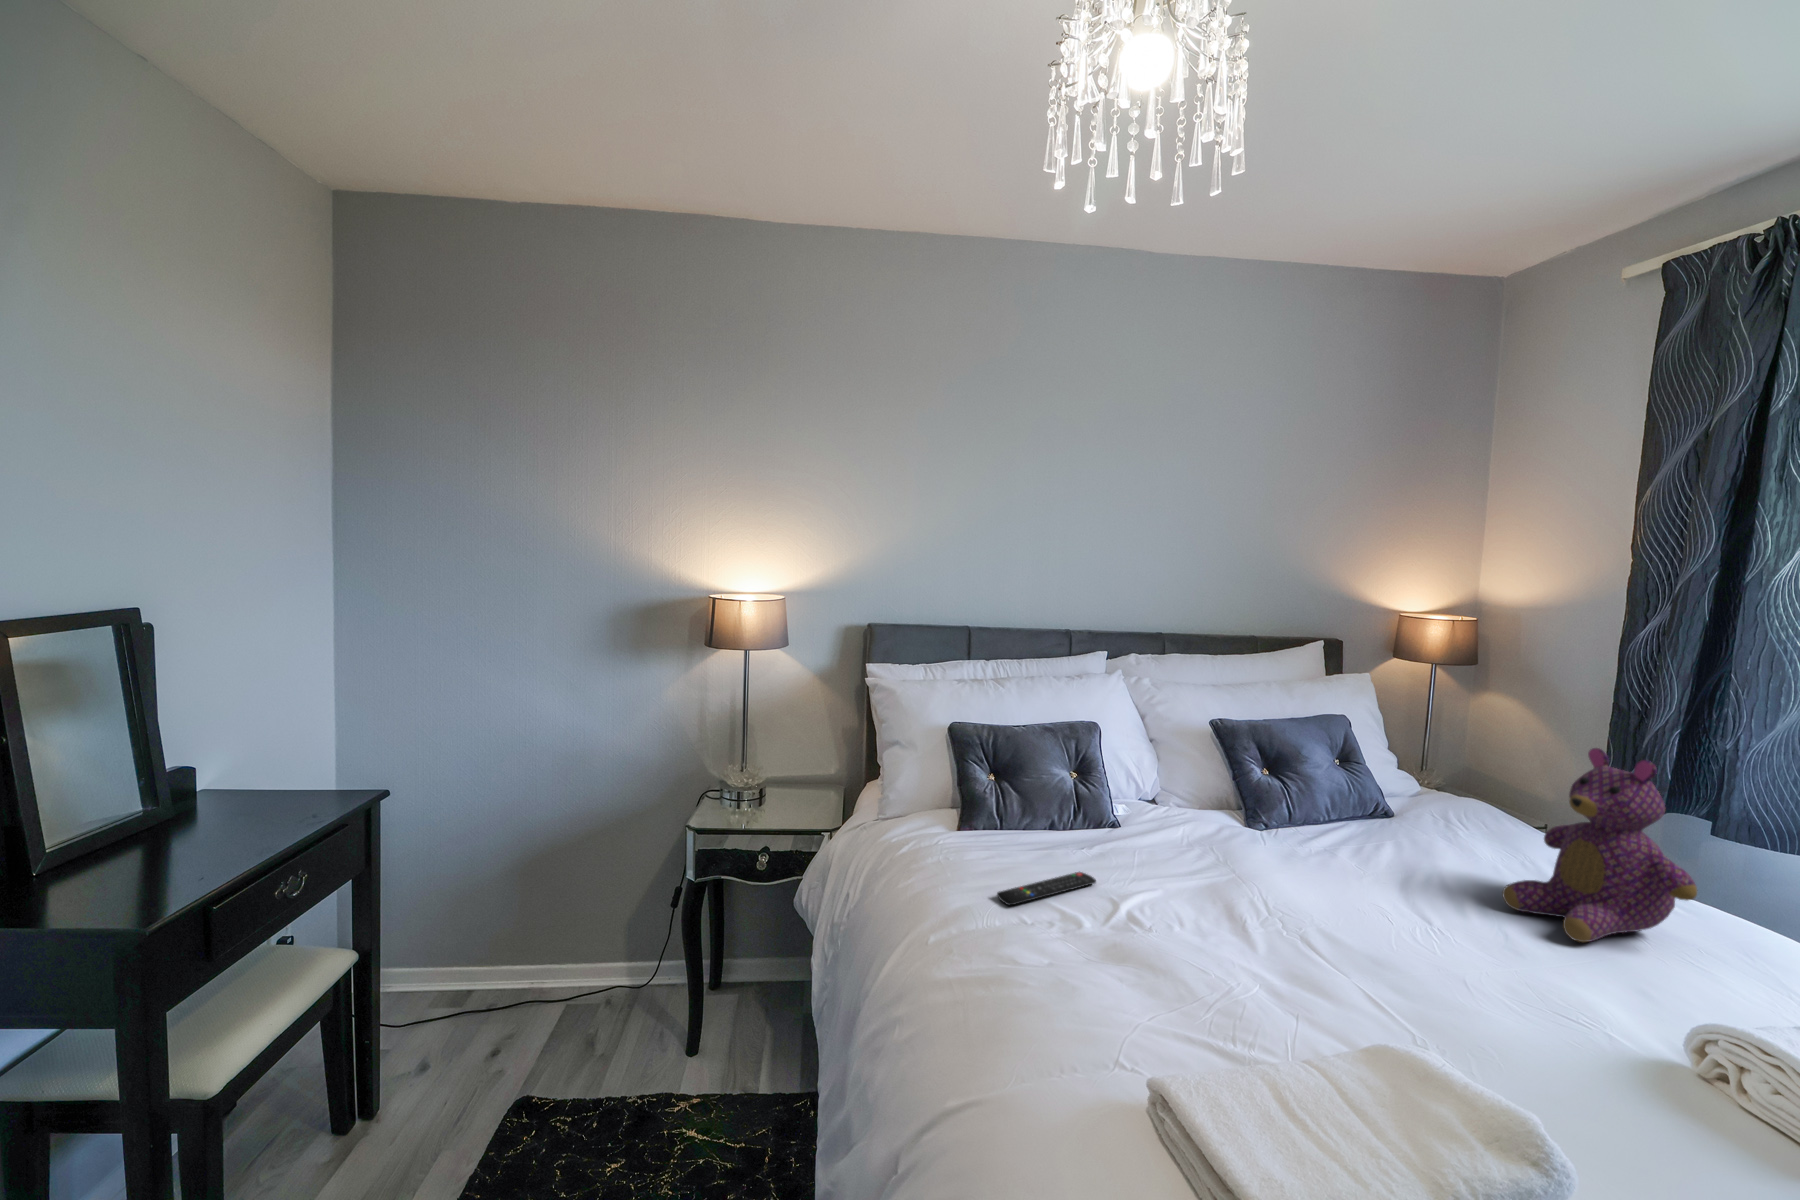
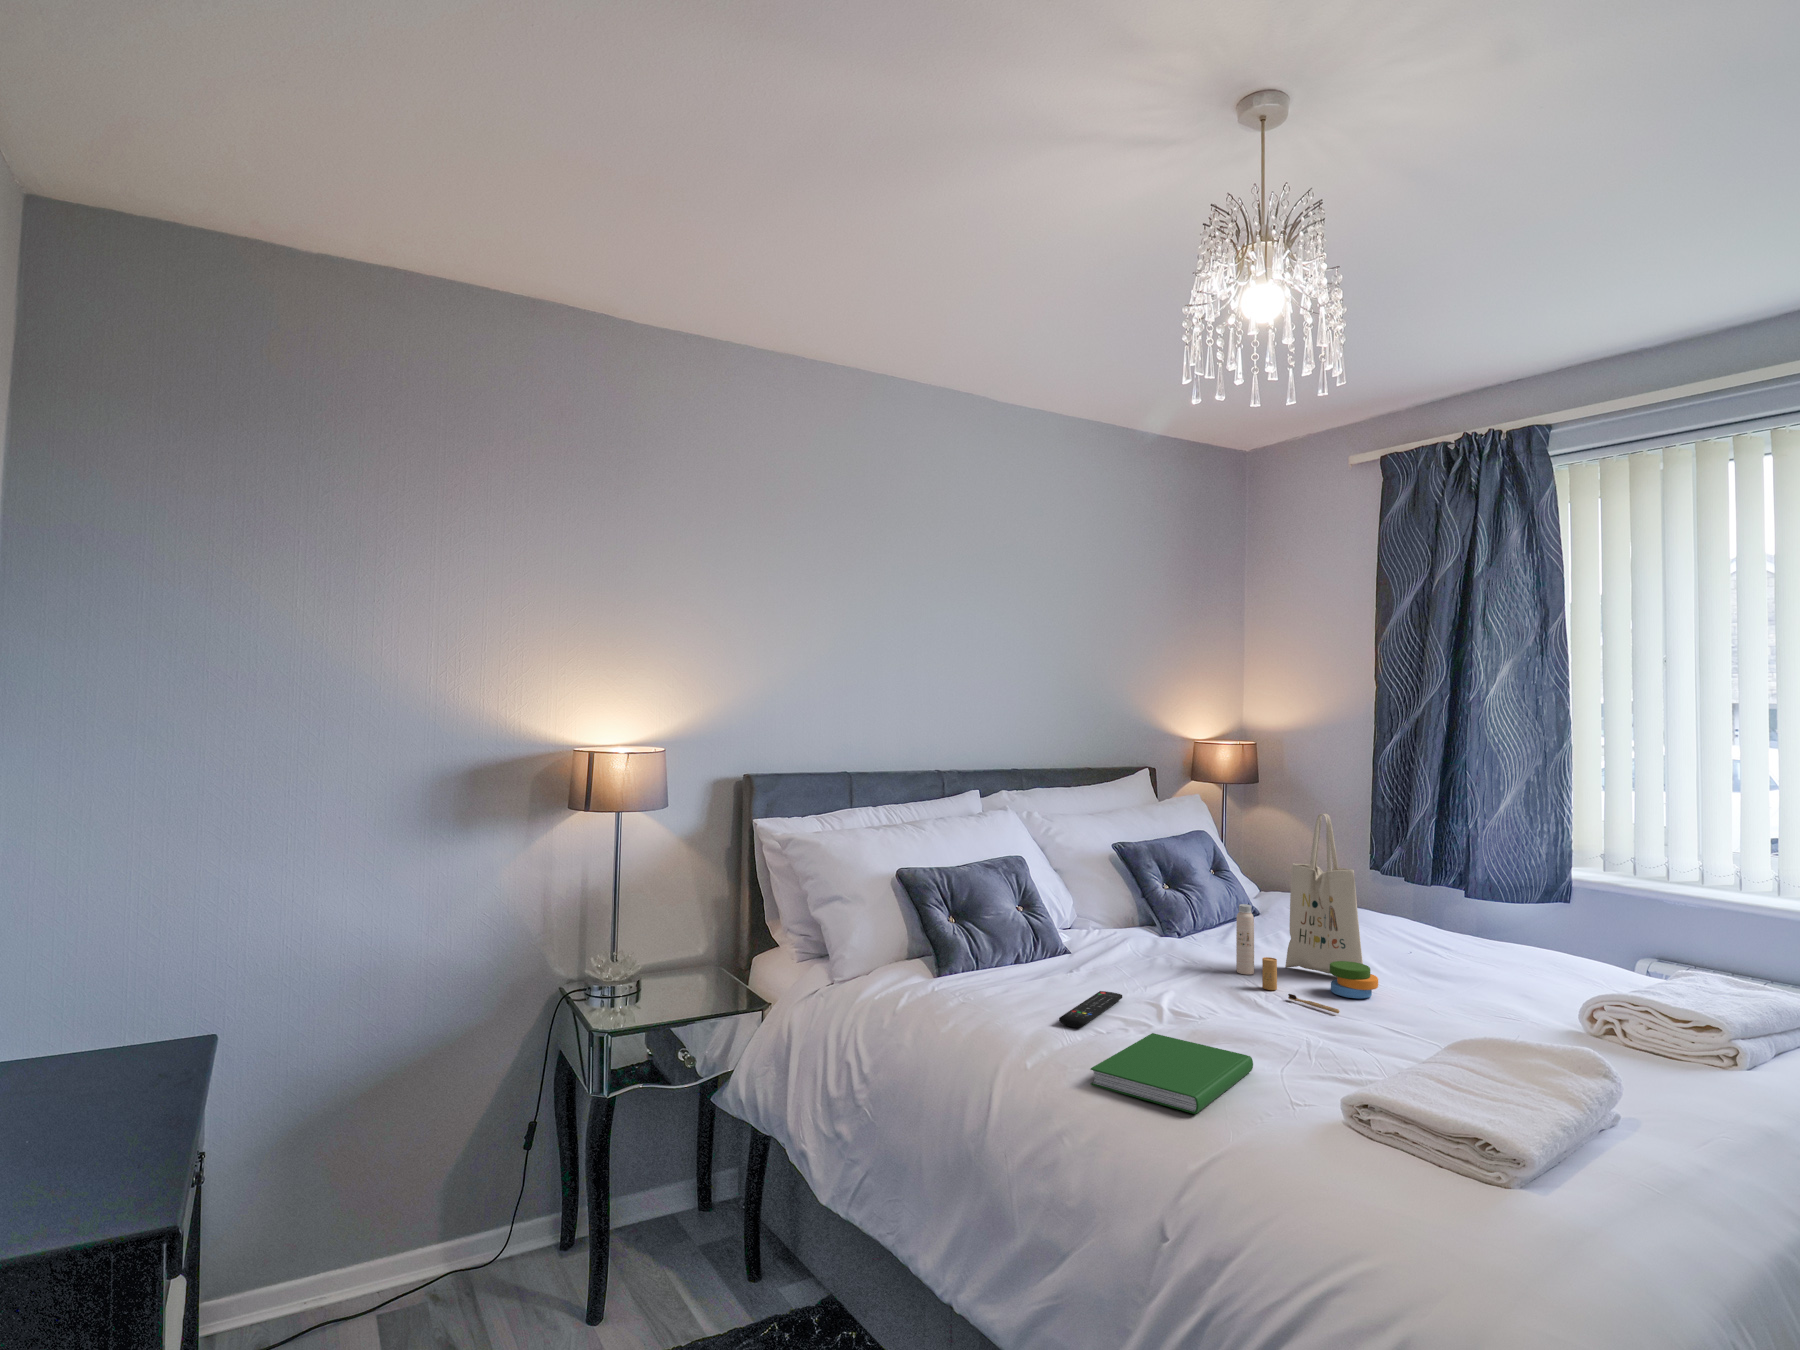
tote bag: none [1270,716,1424,953] -> present [1236,813,1378,1013]
teddy bear: present [1502,748,1697,942] -> none [1397,827,1524,977]
hardcover book: none [936,930,1123,1031] -> present [1091,1033,1253,1114]

